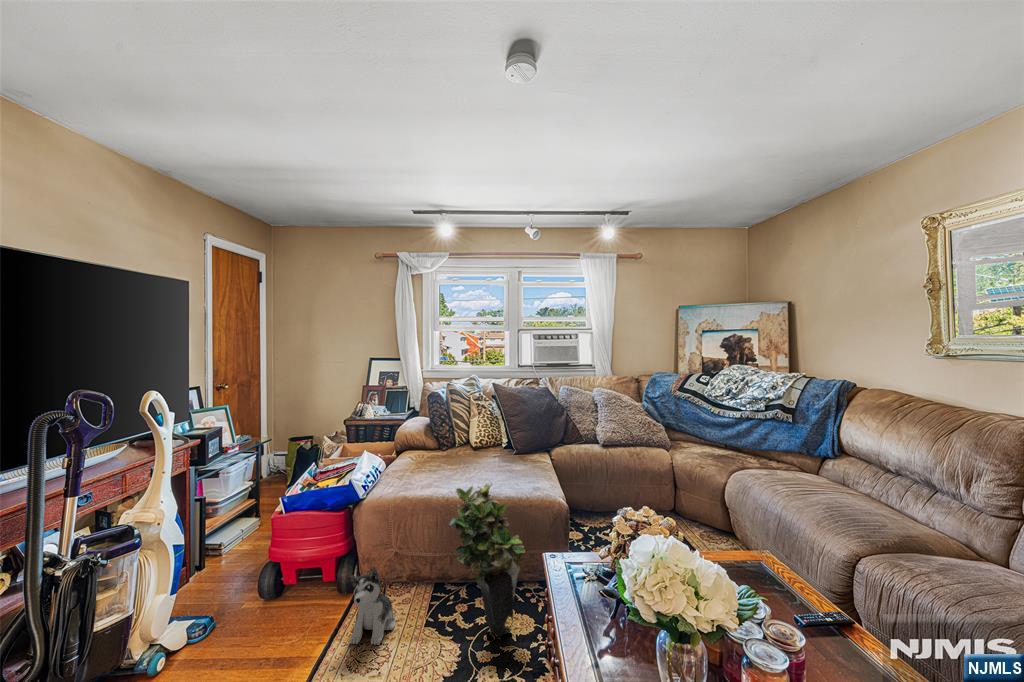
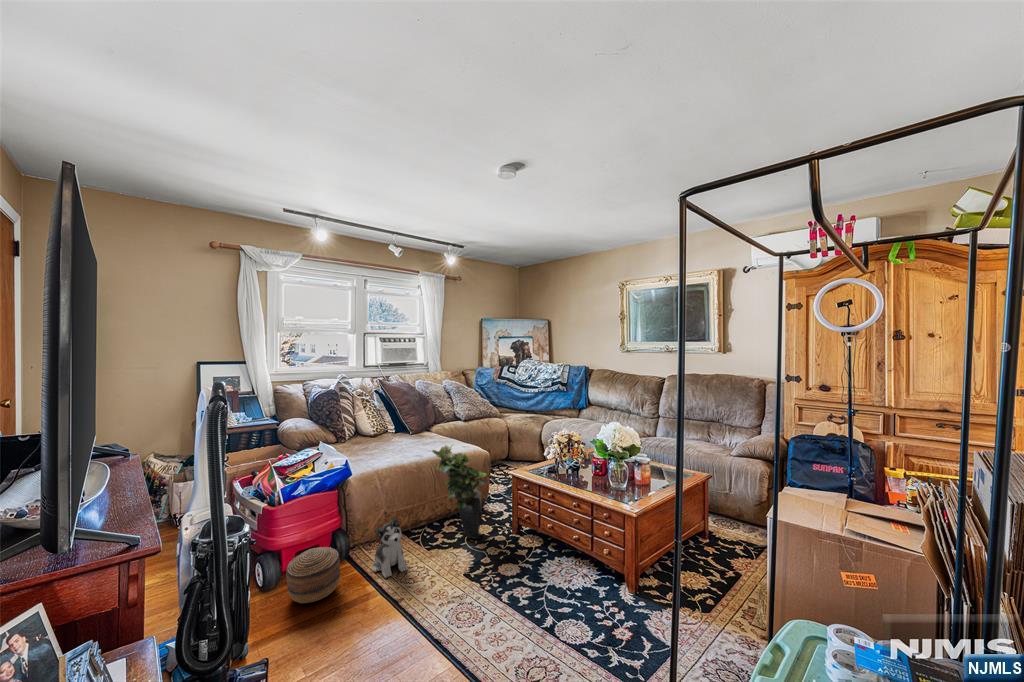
basket: none [251,574,314,639] -> present [286,547,340,603]

